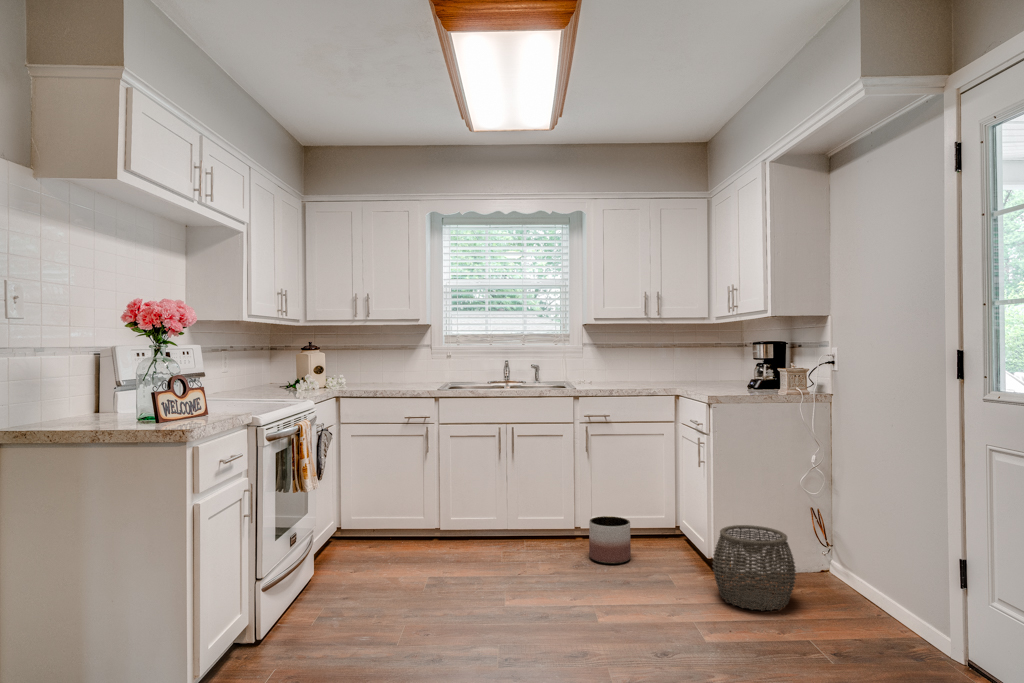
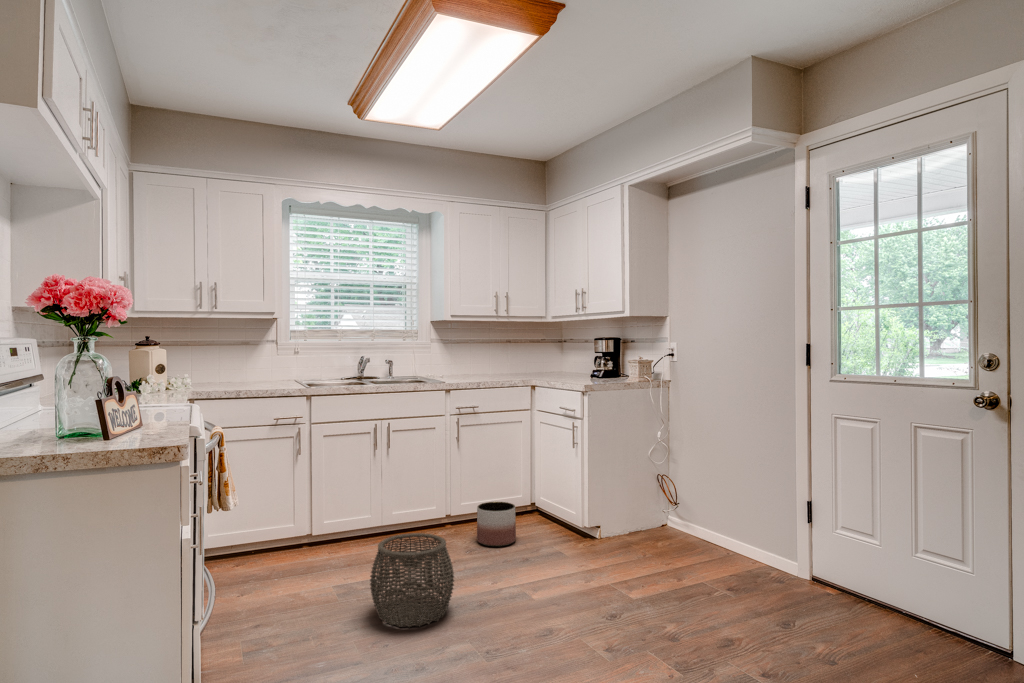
woven basket: present [713,525,796,611] -> present [370,533,454,627]

